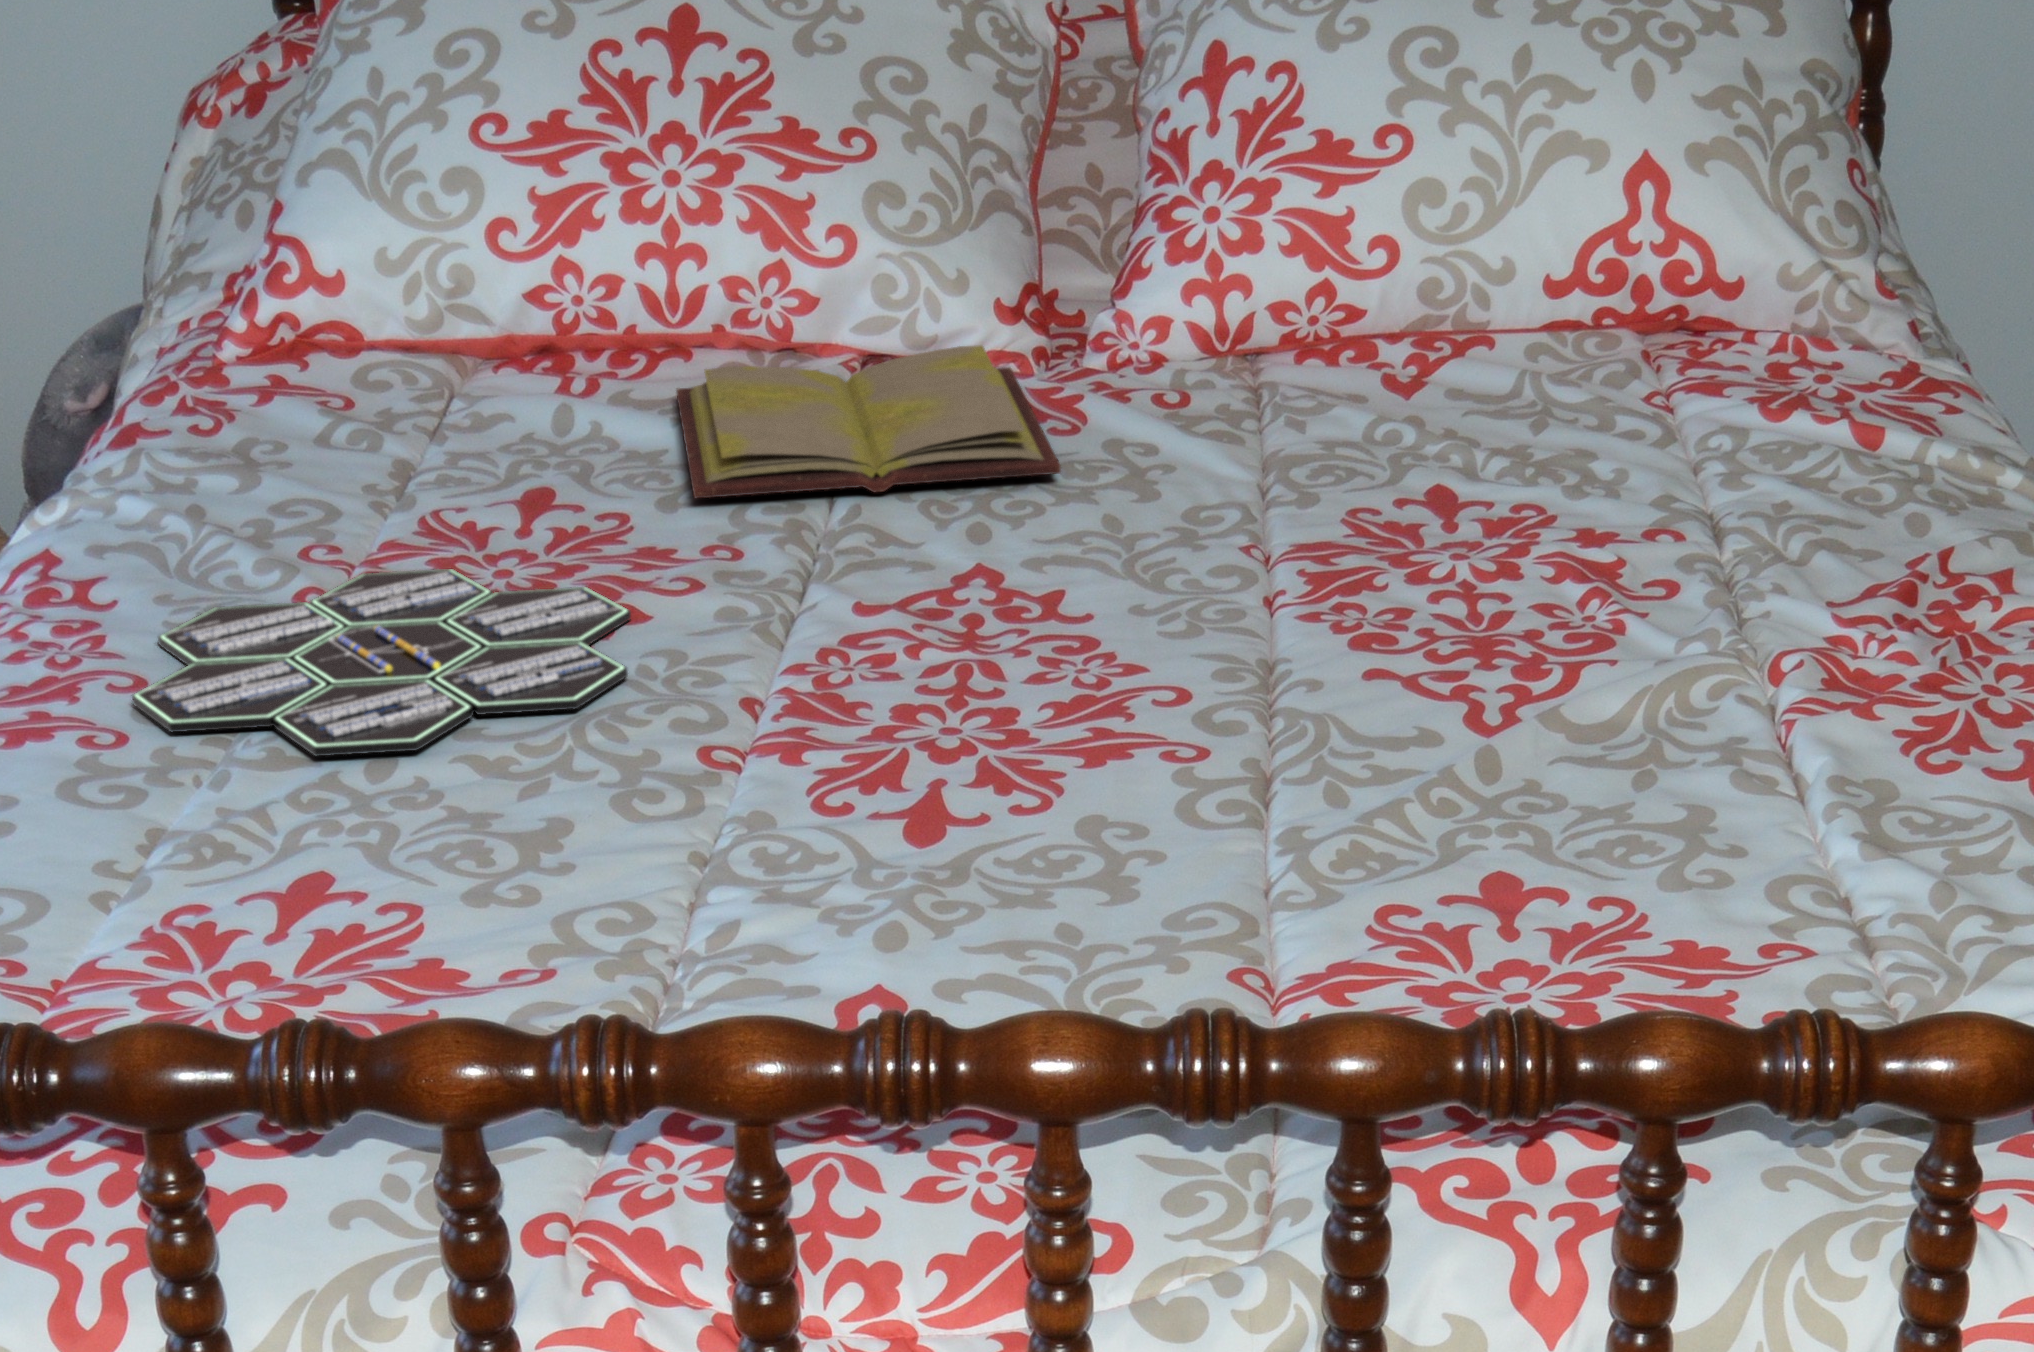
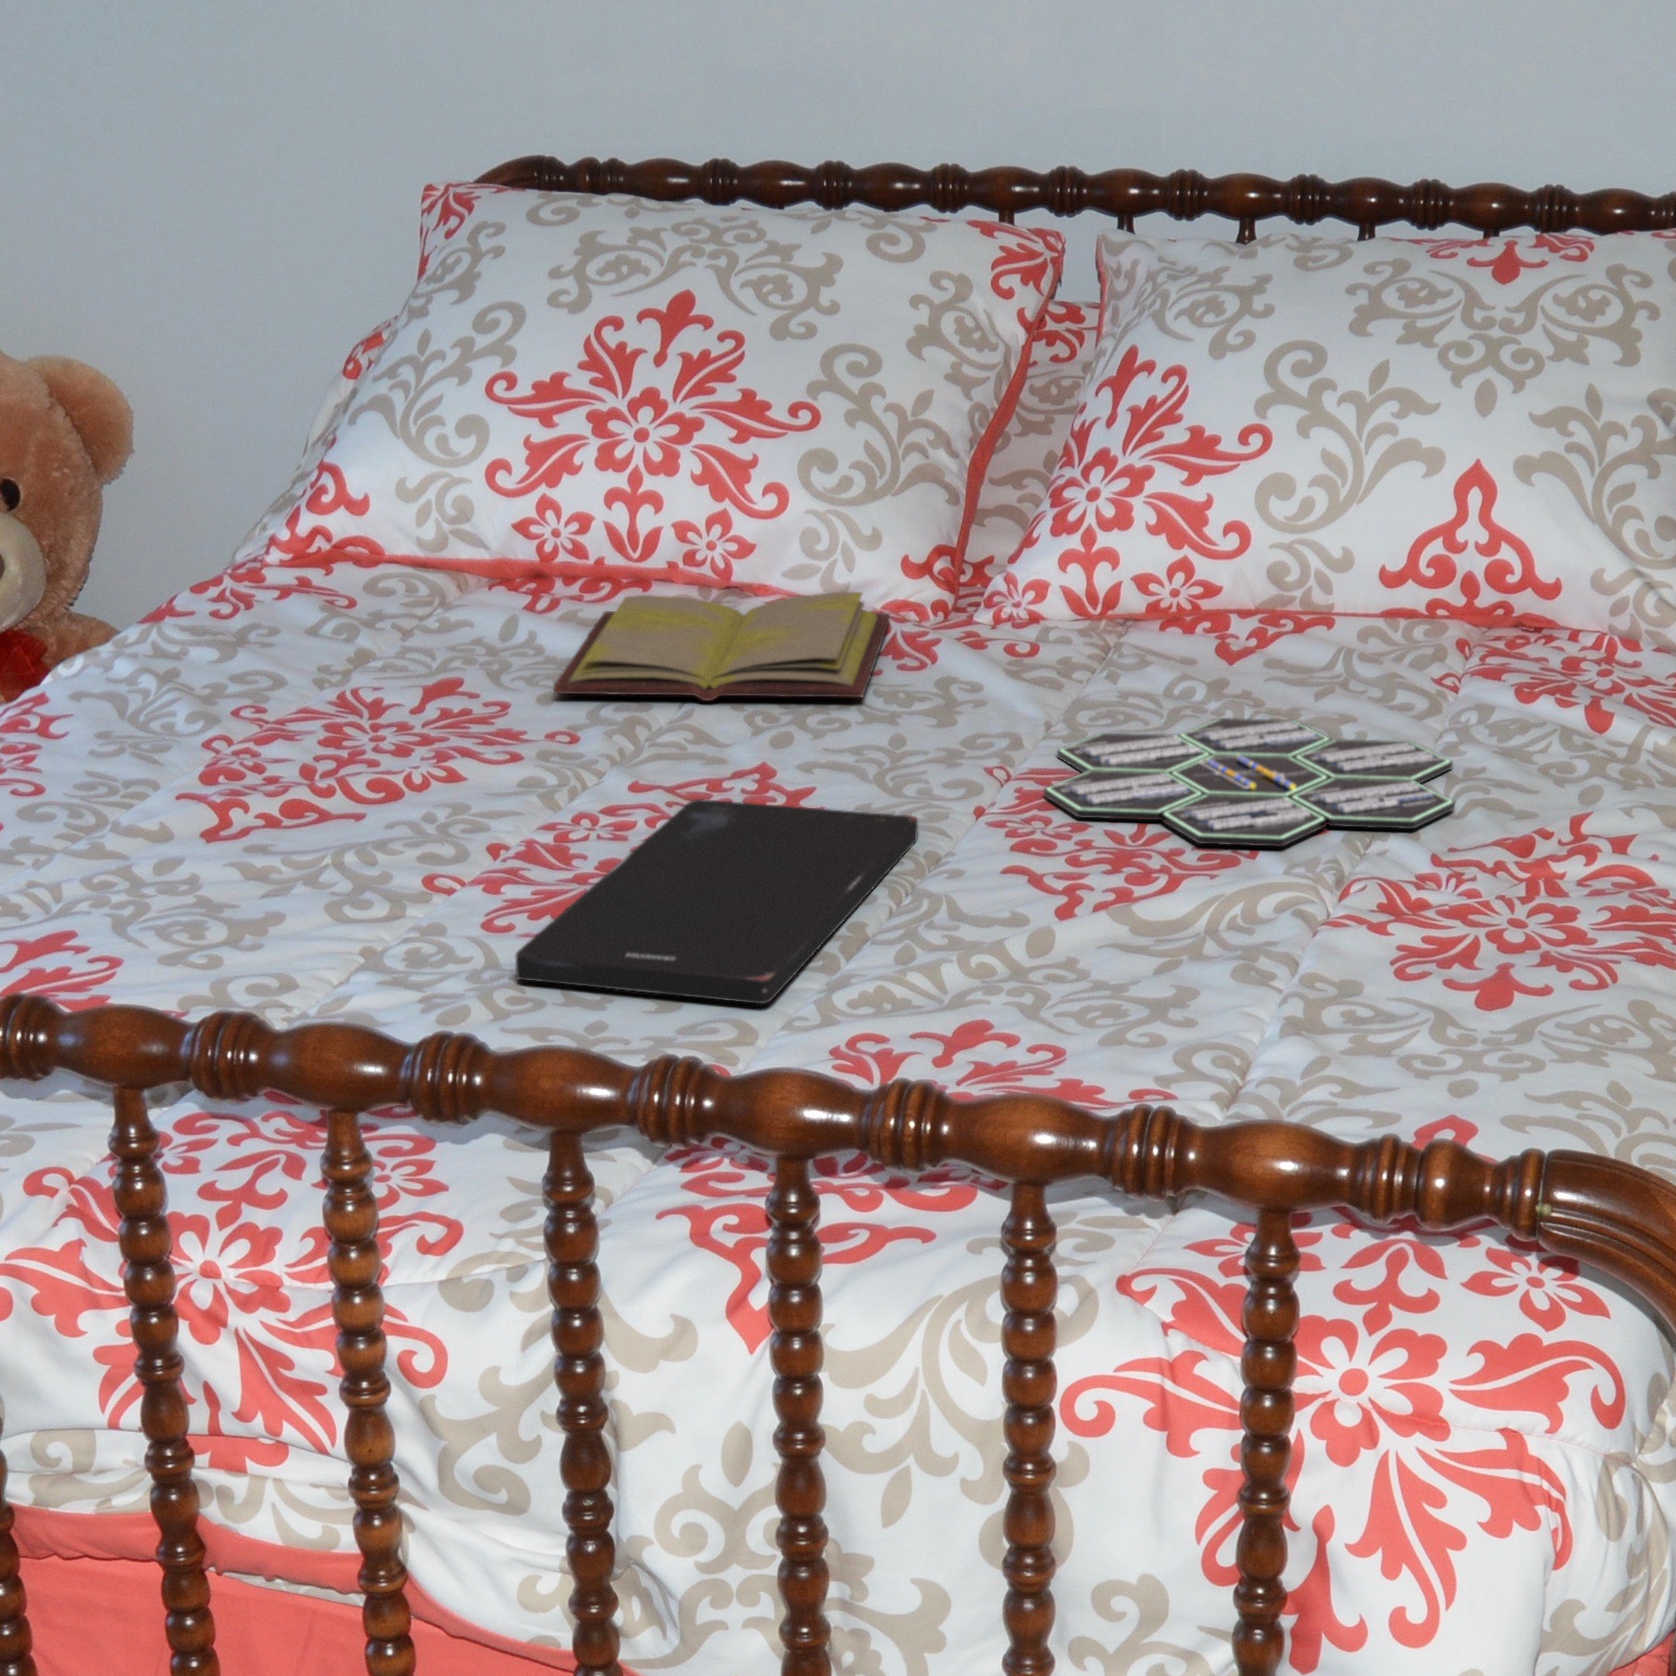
board game: present [132,569,631,756] -> present [1044,718,1455,846]
smartphone: none [926,618,1257,881] -> present [515,799,918,1004]

